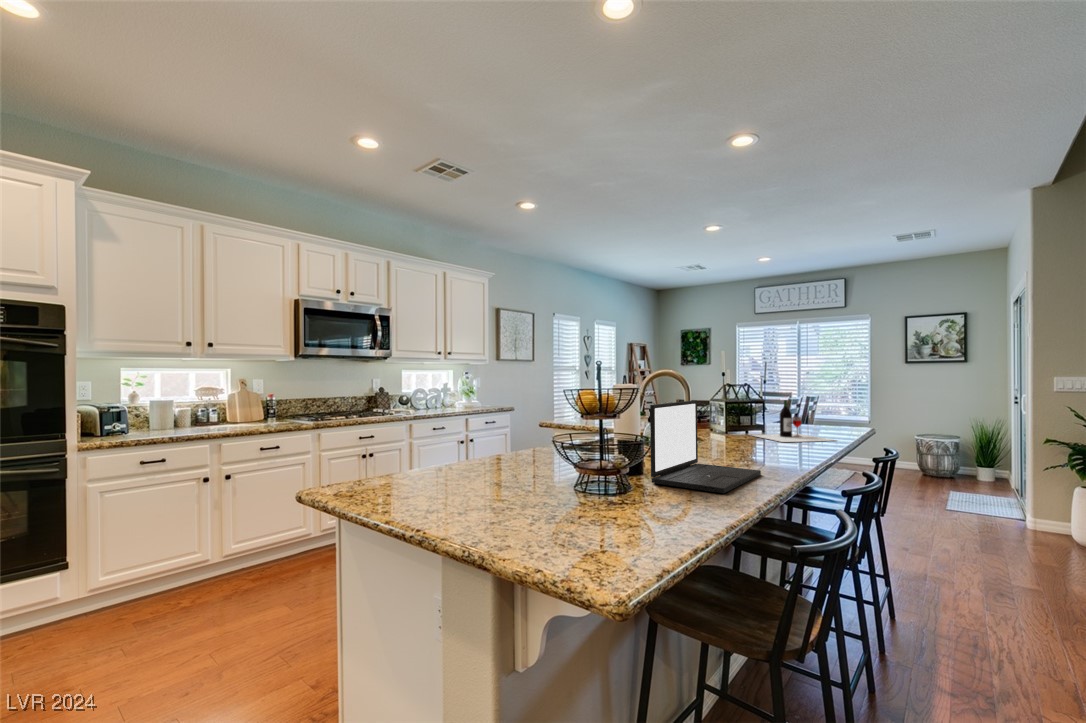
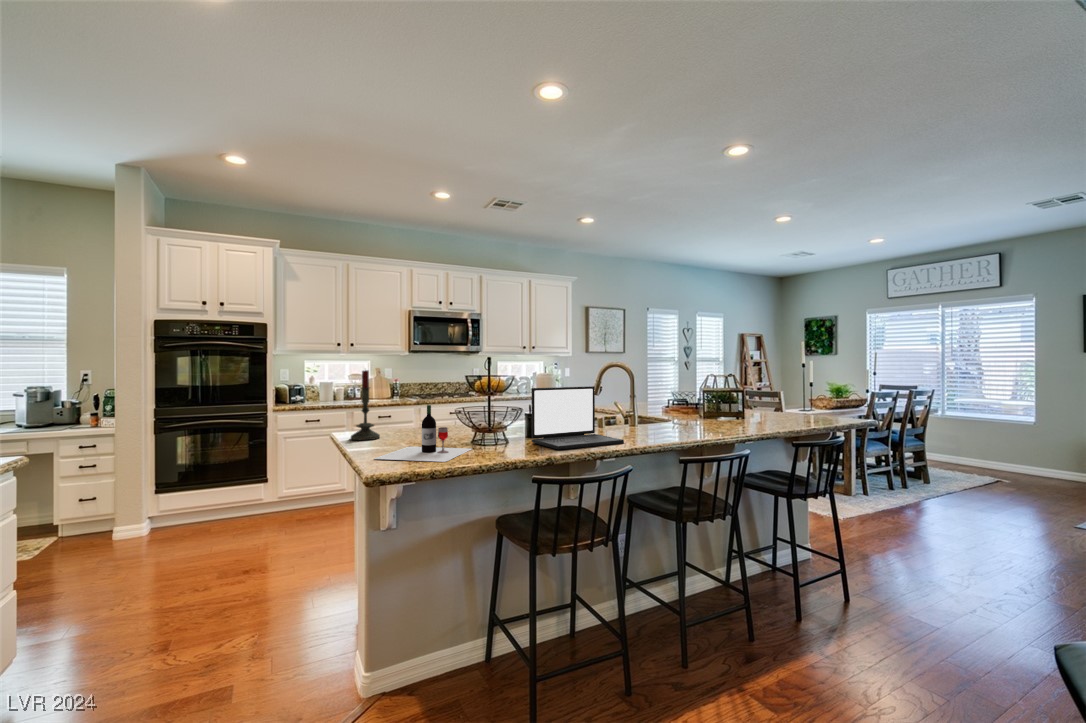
candle: none [348,378,397,501] -> present [351,370,380,440]
wine bottle: present [753,400,833,442] -> present [374,405,471,462]

